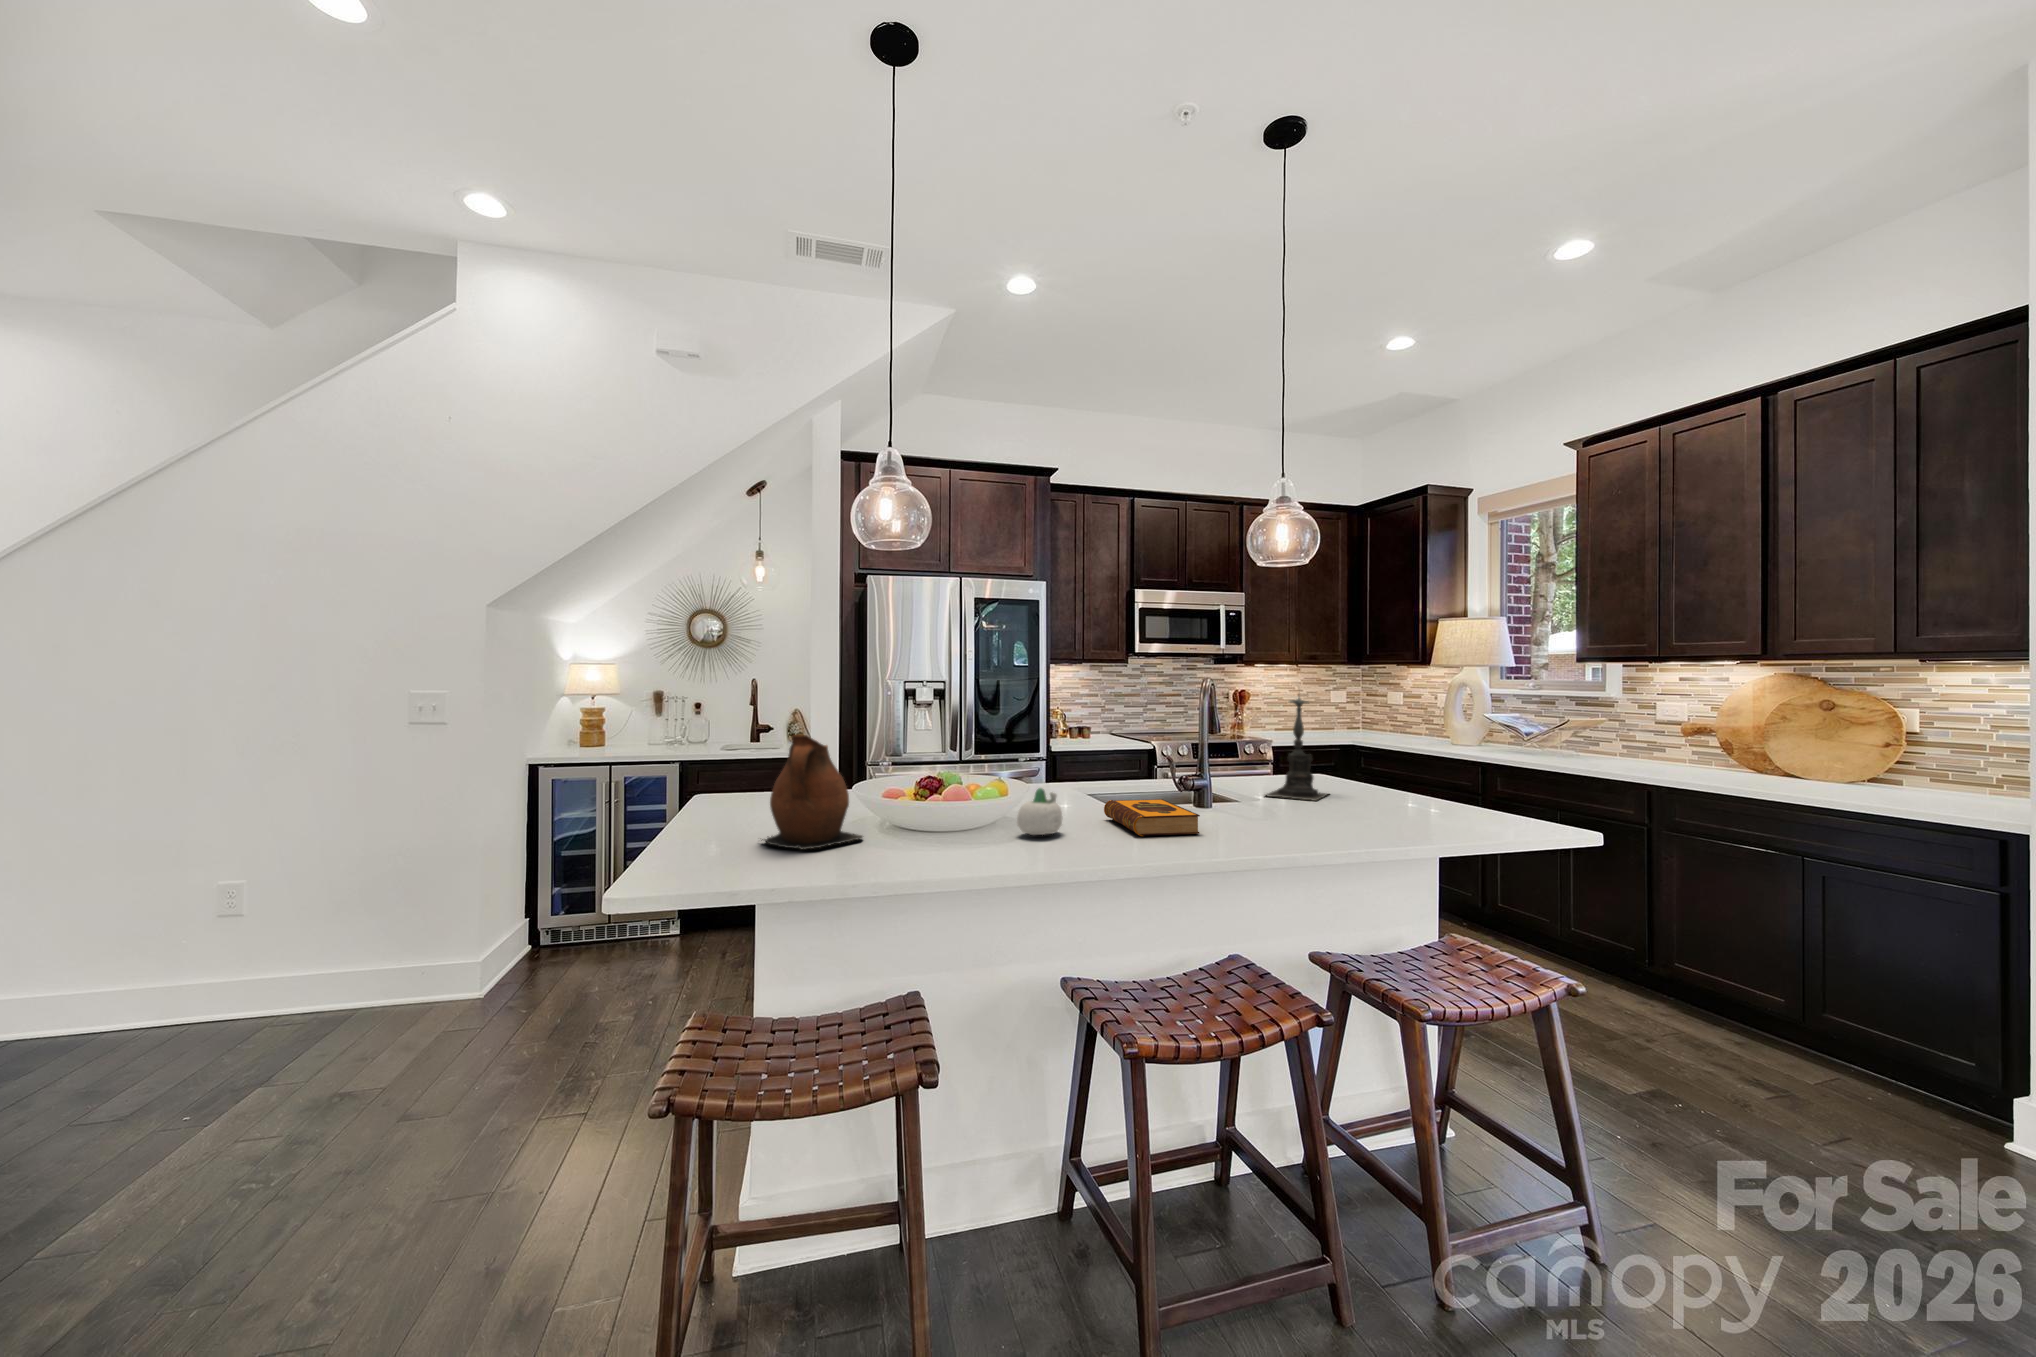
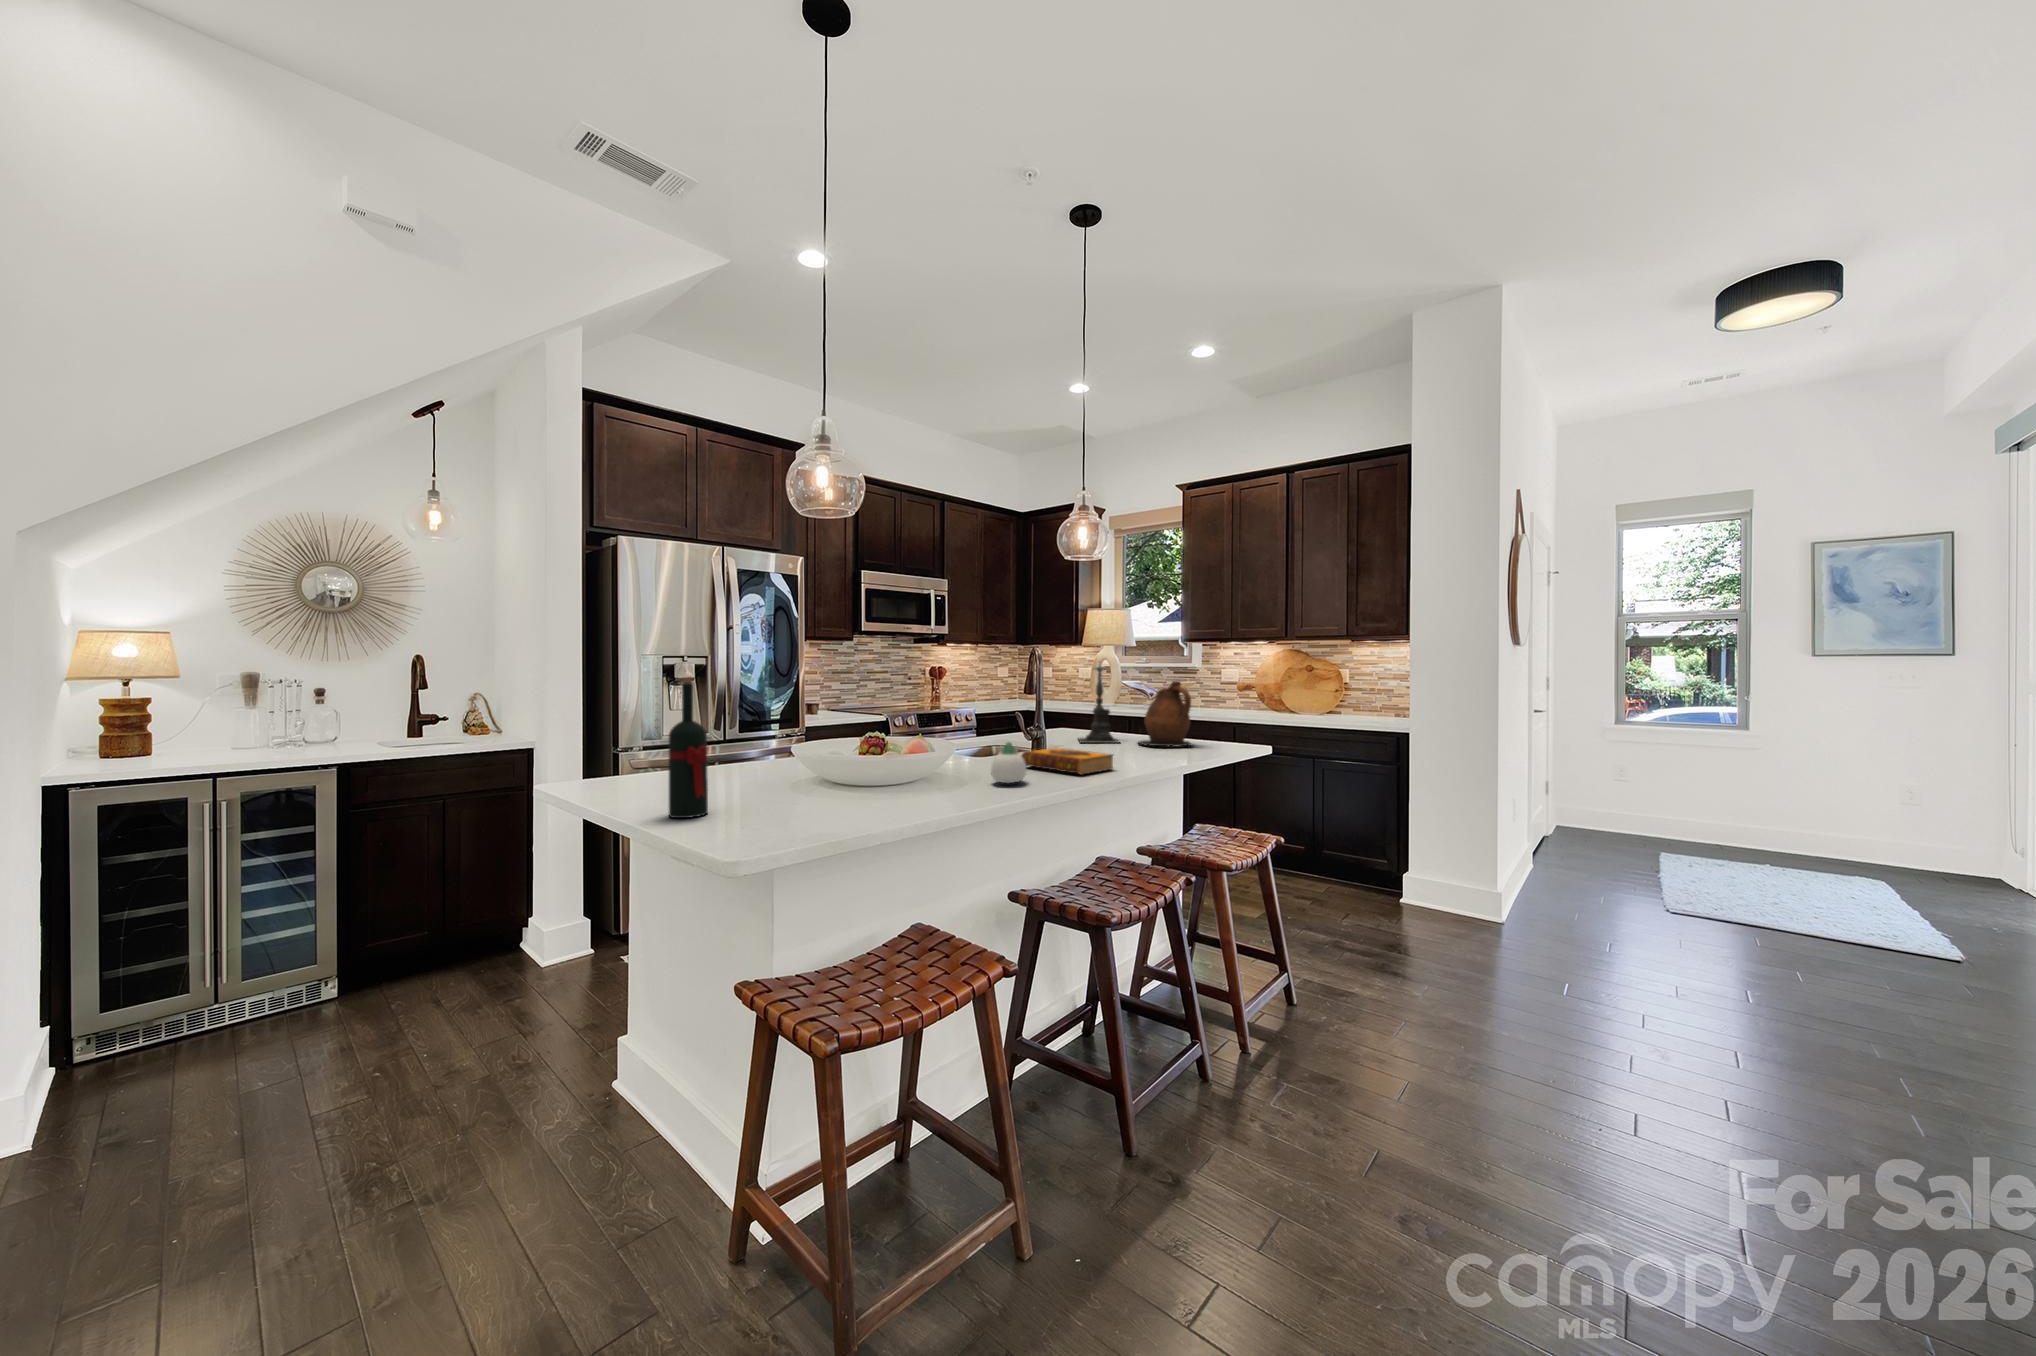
wine bottle: none [709,708,742,832] -> present [669,678,708,818]
ceramic pitcher: present [761,735,863,850] -> present [1138,681,1192,747]

